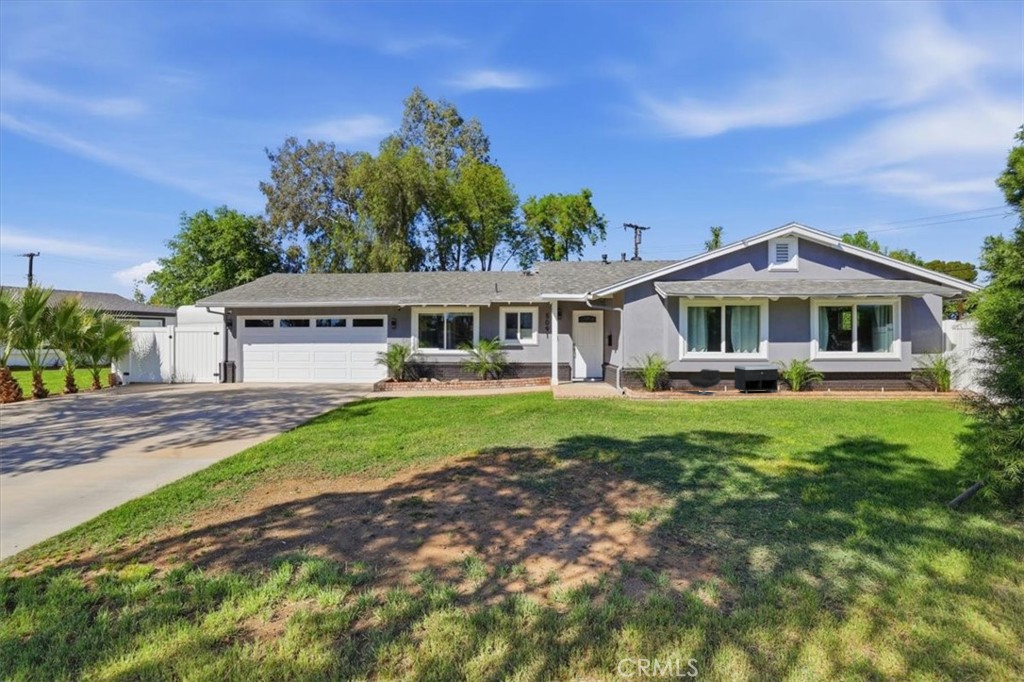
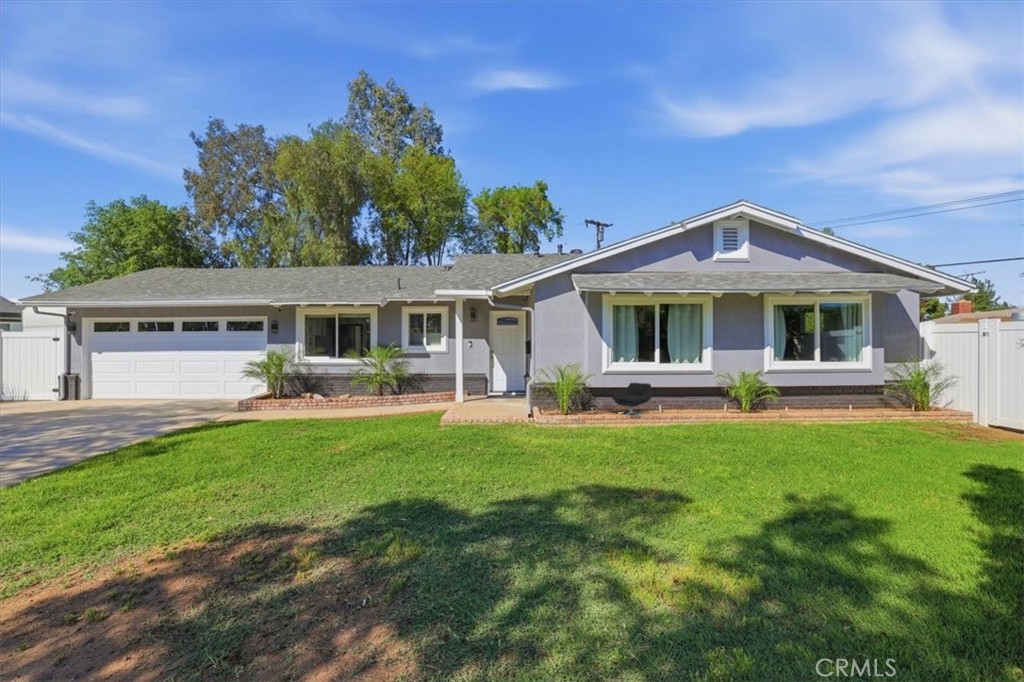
storage bench: present [734,365,778,394] -> none [671,377,723,413]

